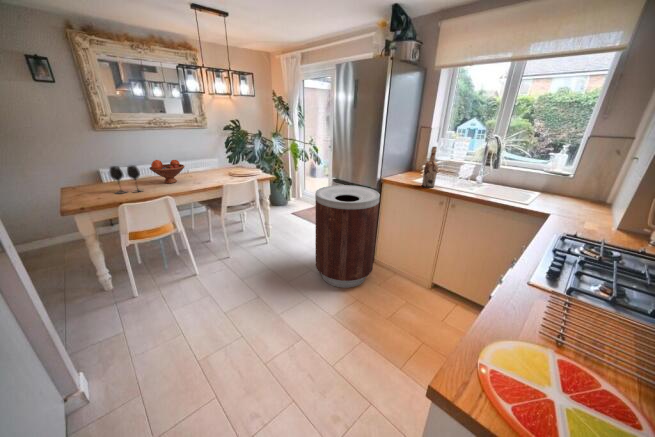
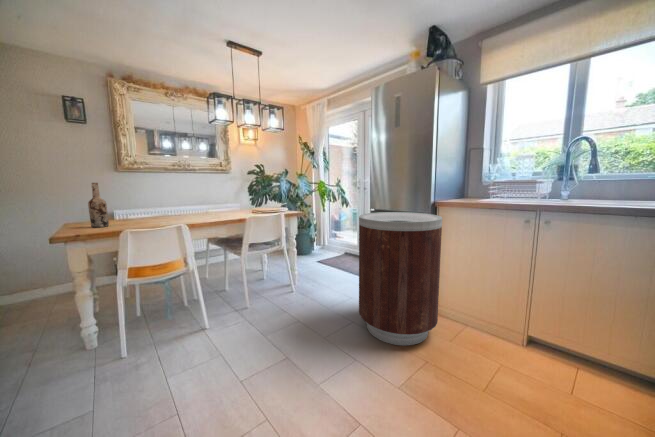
wine bottle: present [422,147,438,187] -> present [88,183,109,228]
fruit bowl: present [149,160,185,183] -> none [166,192,205,218]
wine glass: present [109,165,142,194] -> none [119,194,157,225]

